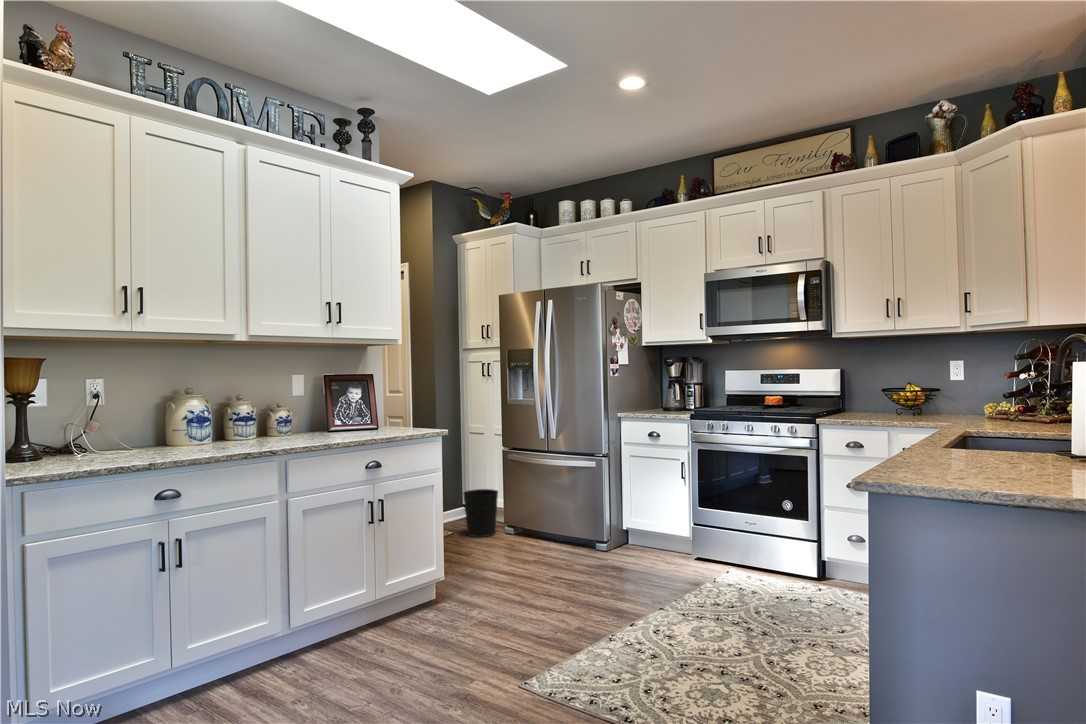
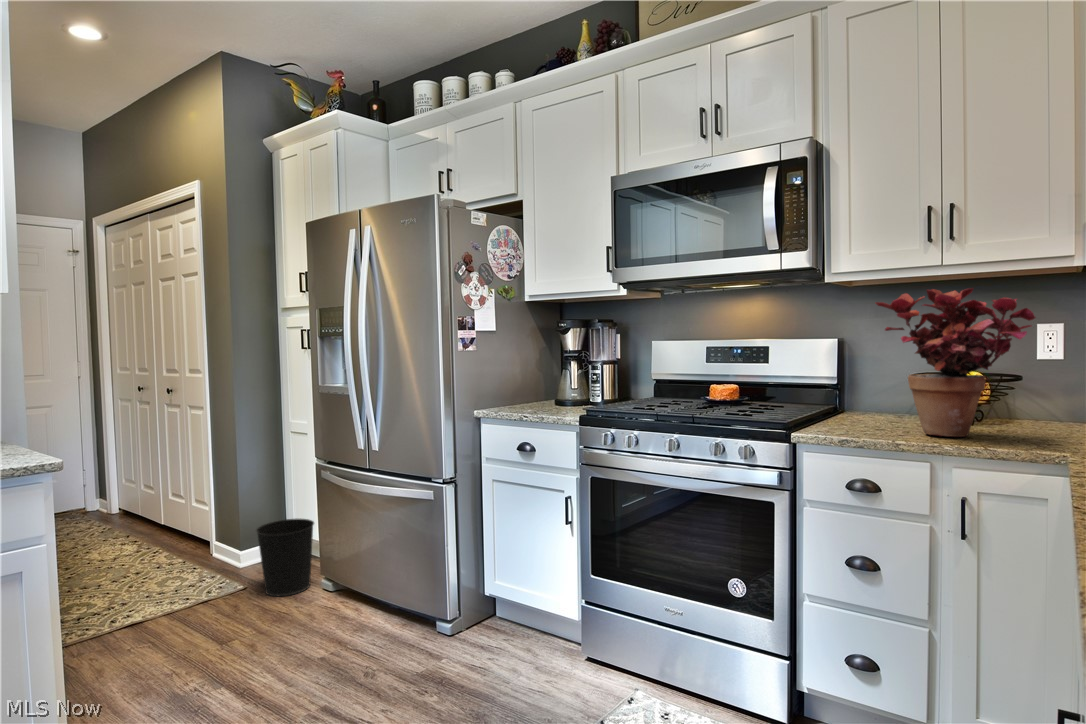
potted plant: none [859,342,937,418] -> present [876,288,1036,437]

